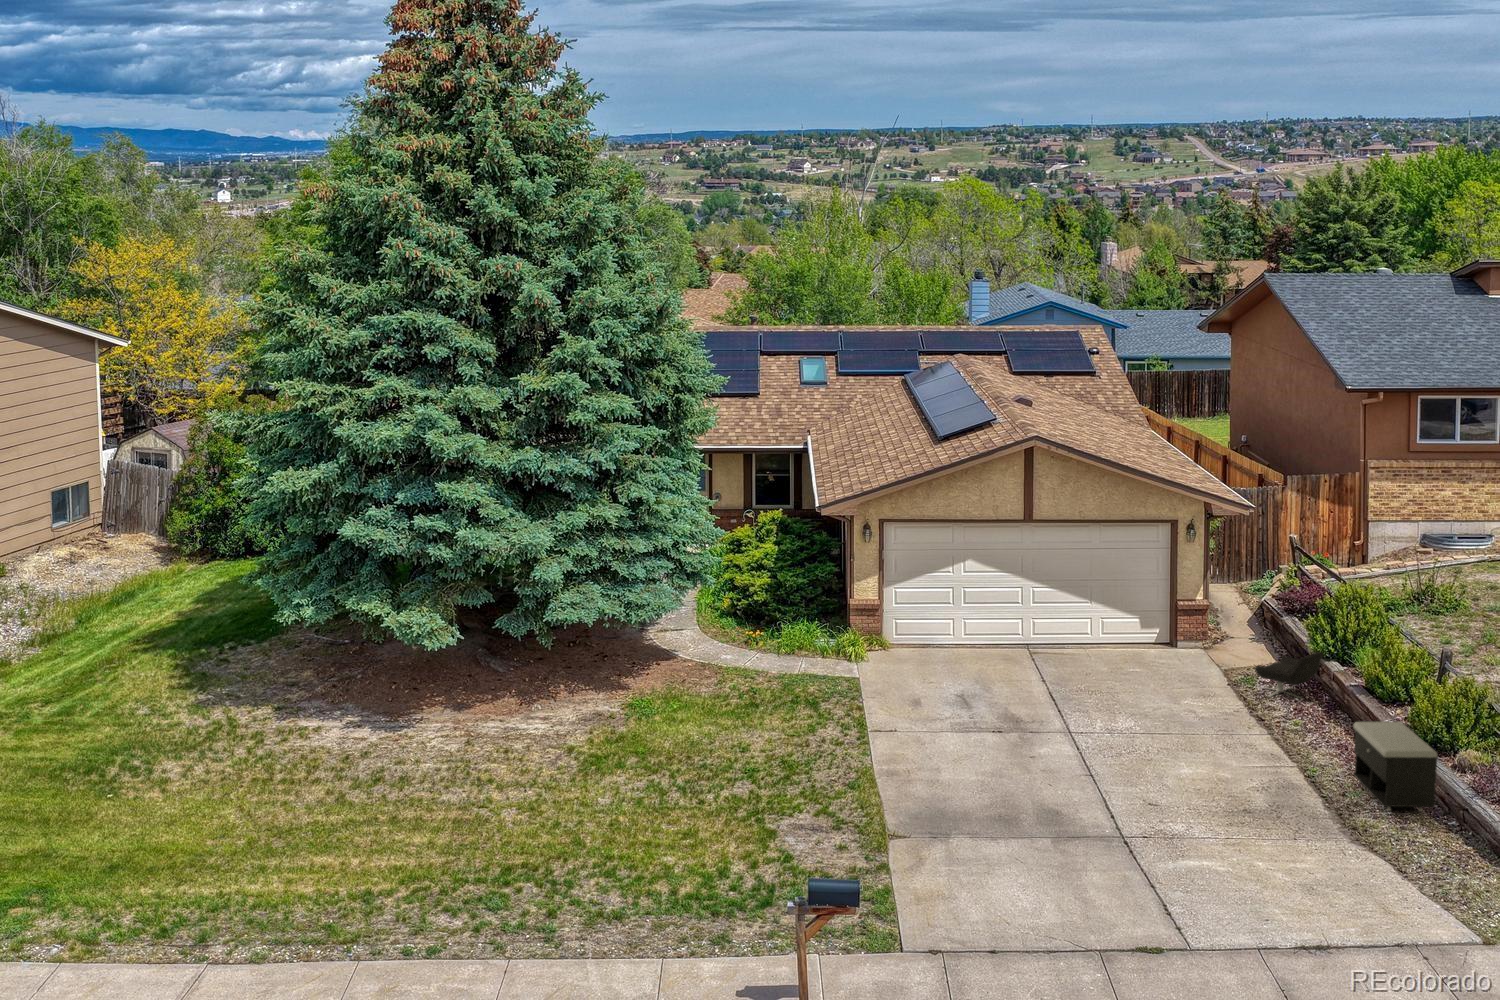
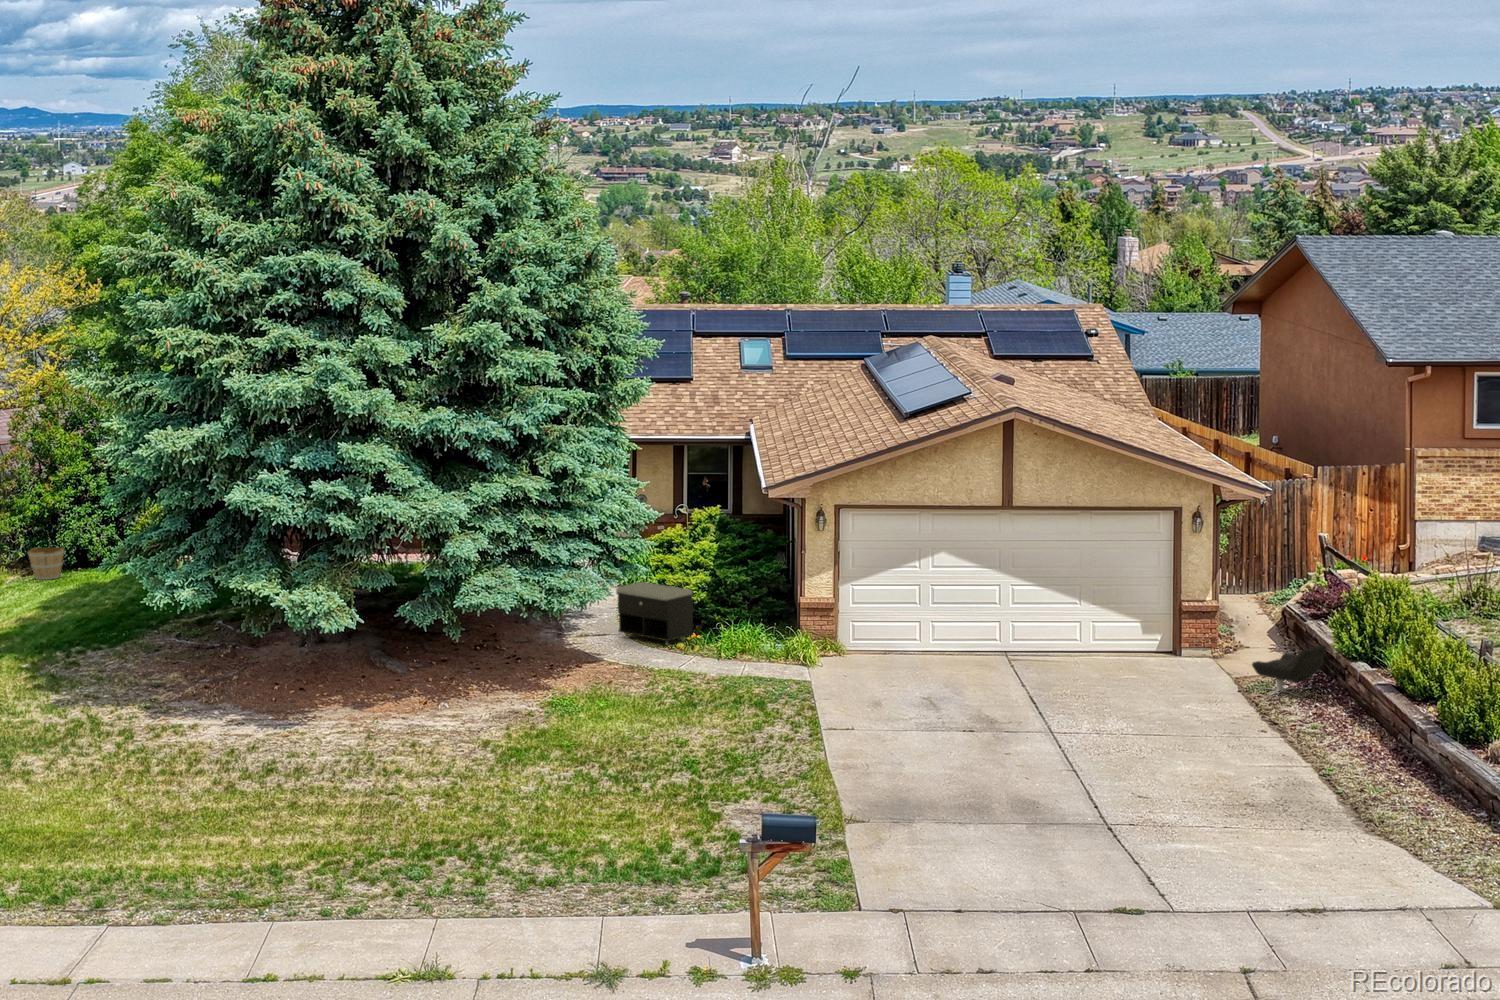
wooden bucket: none [202,542,233,571] -> present [28,547,64,580]
storage bench: present [1353,722,1437,811] -> present [616,582,693,645]

